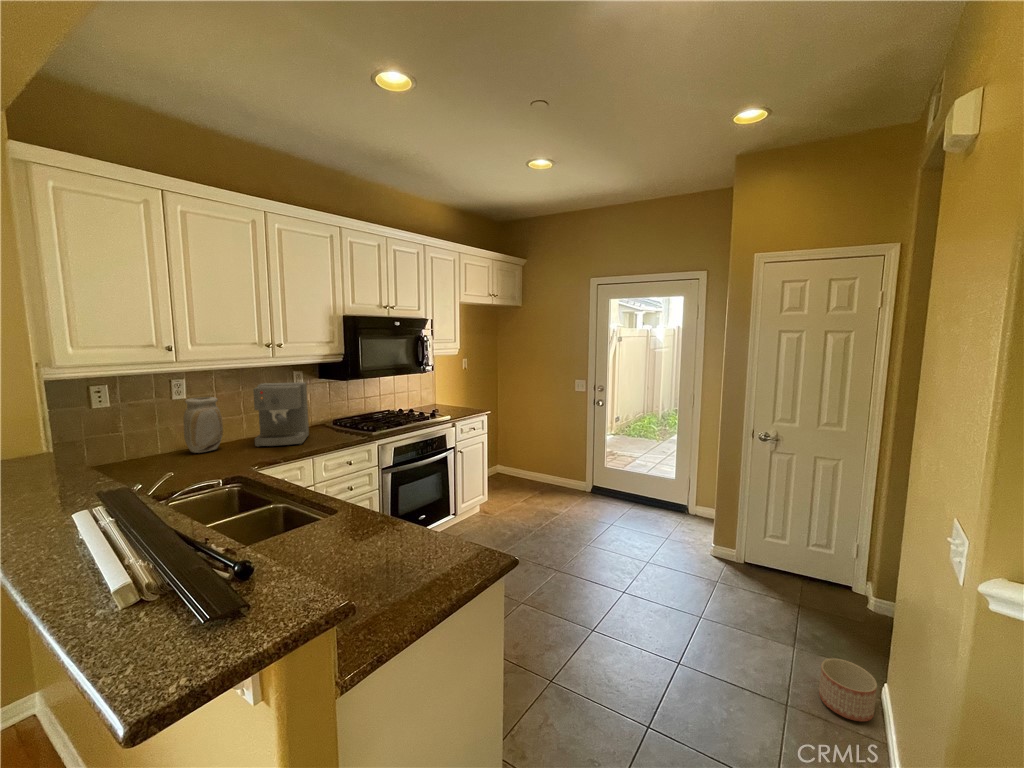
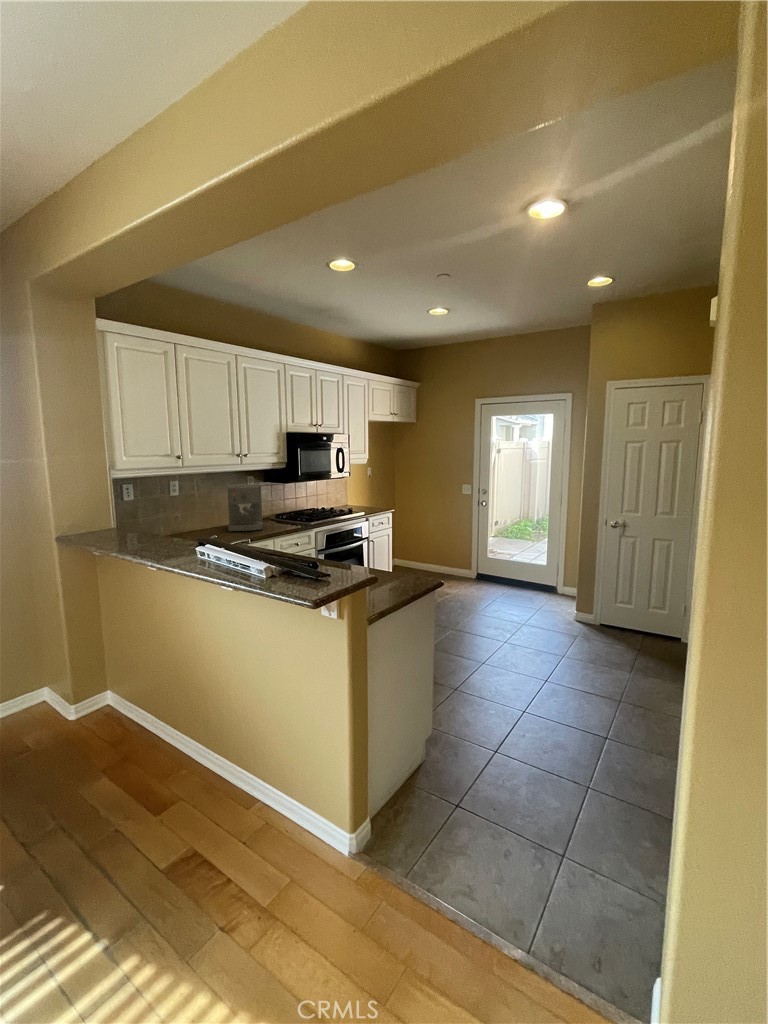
vase: present [184,397,223,453] -> none [180,494,206,535]
planter: present [819,658,877,722] -> none [643,671,681,708]

